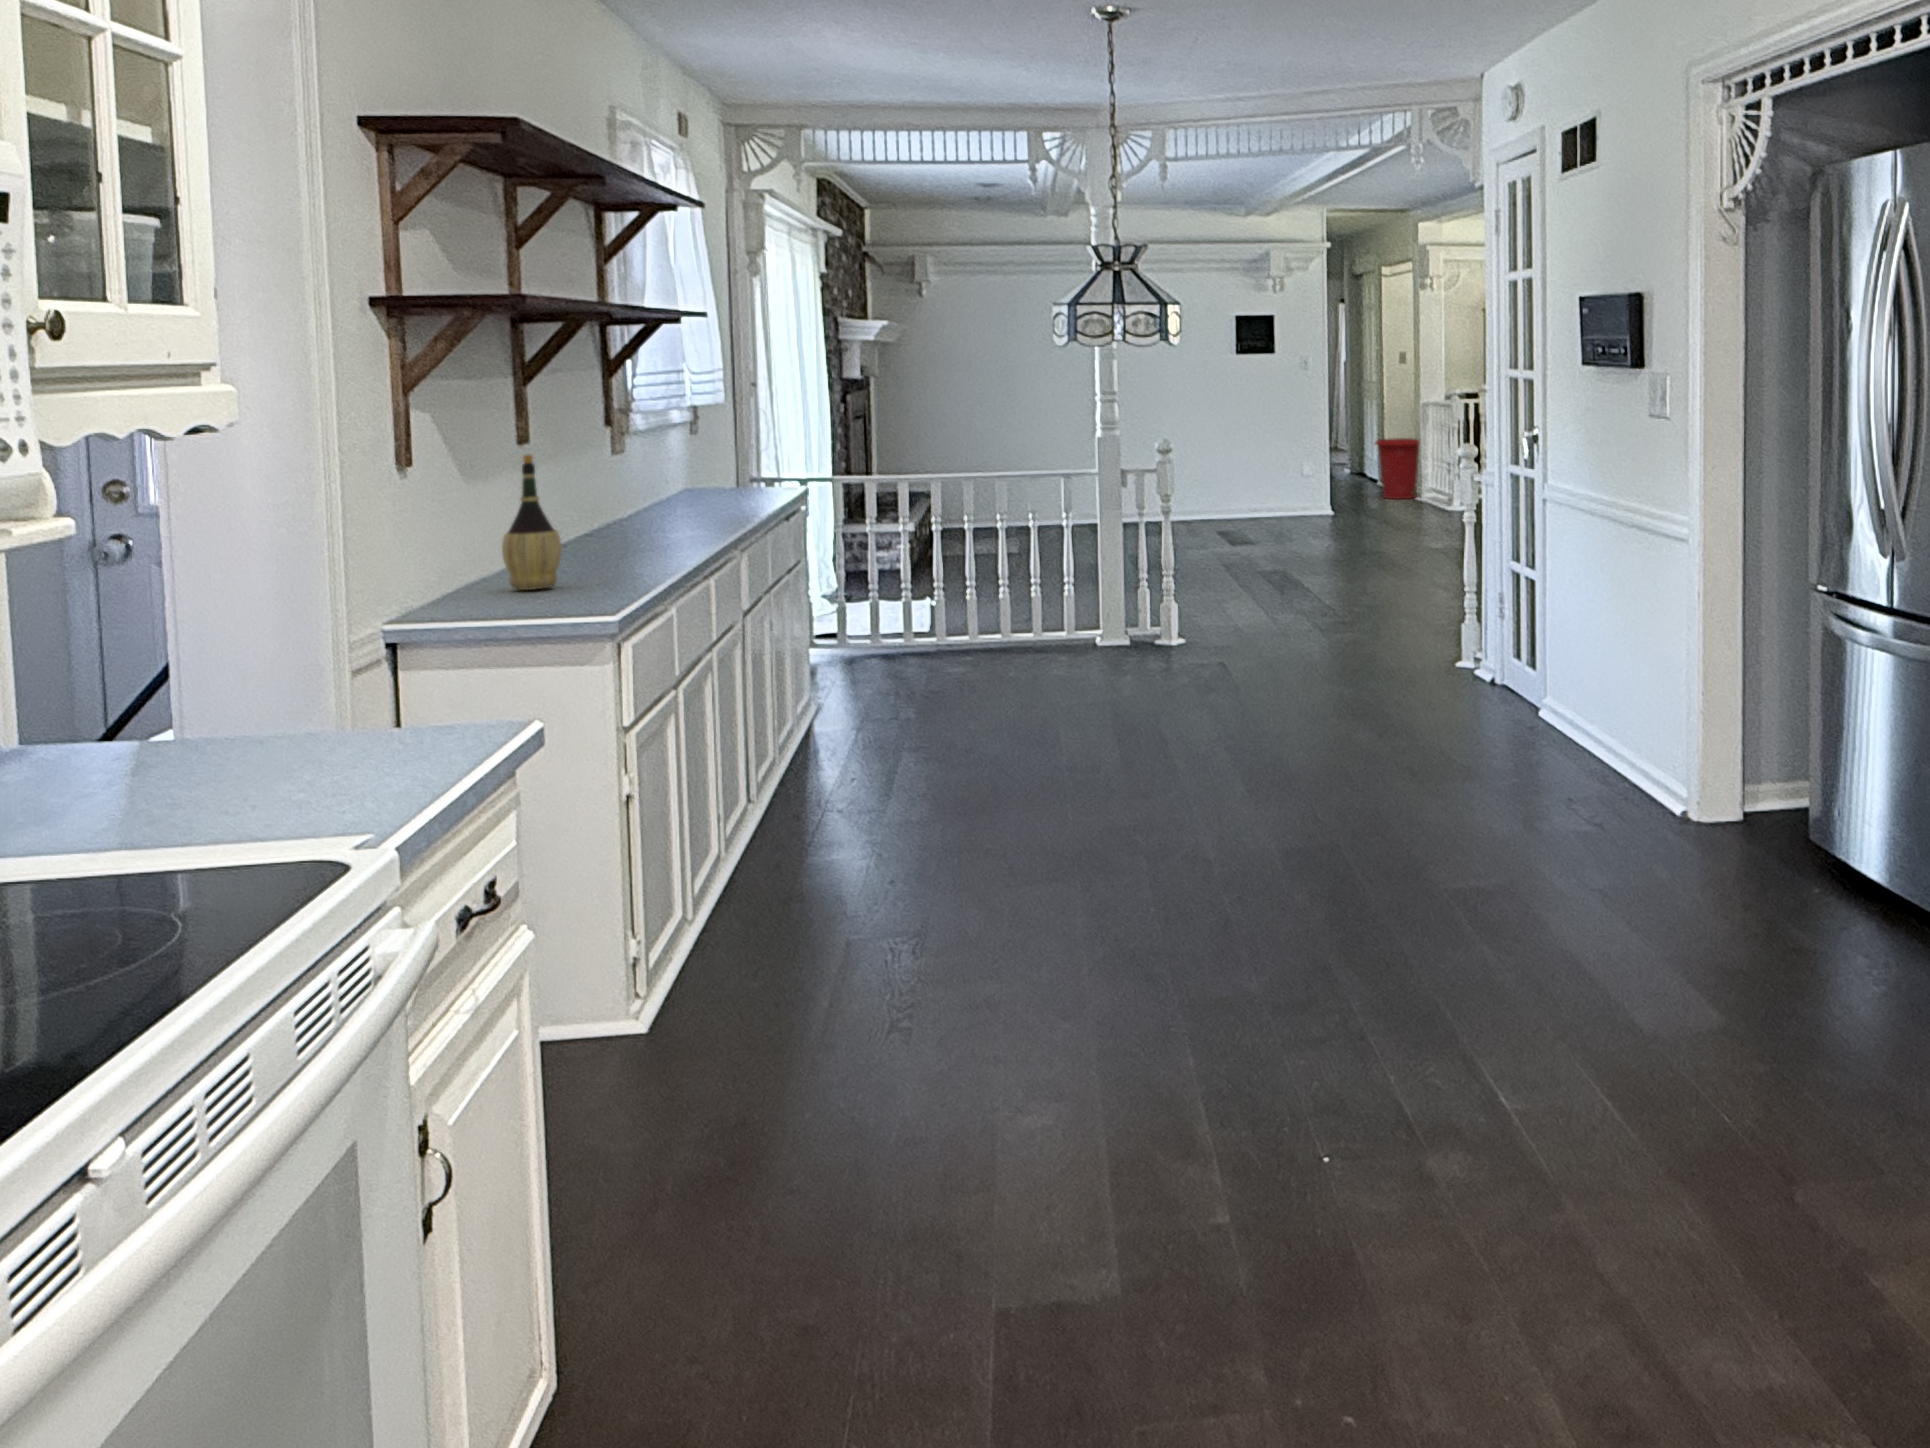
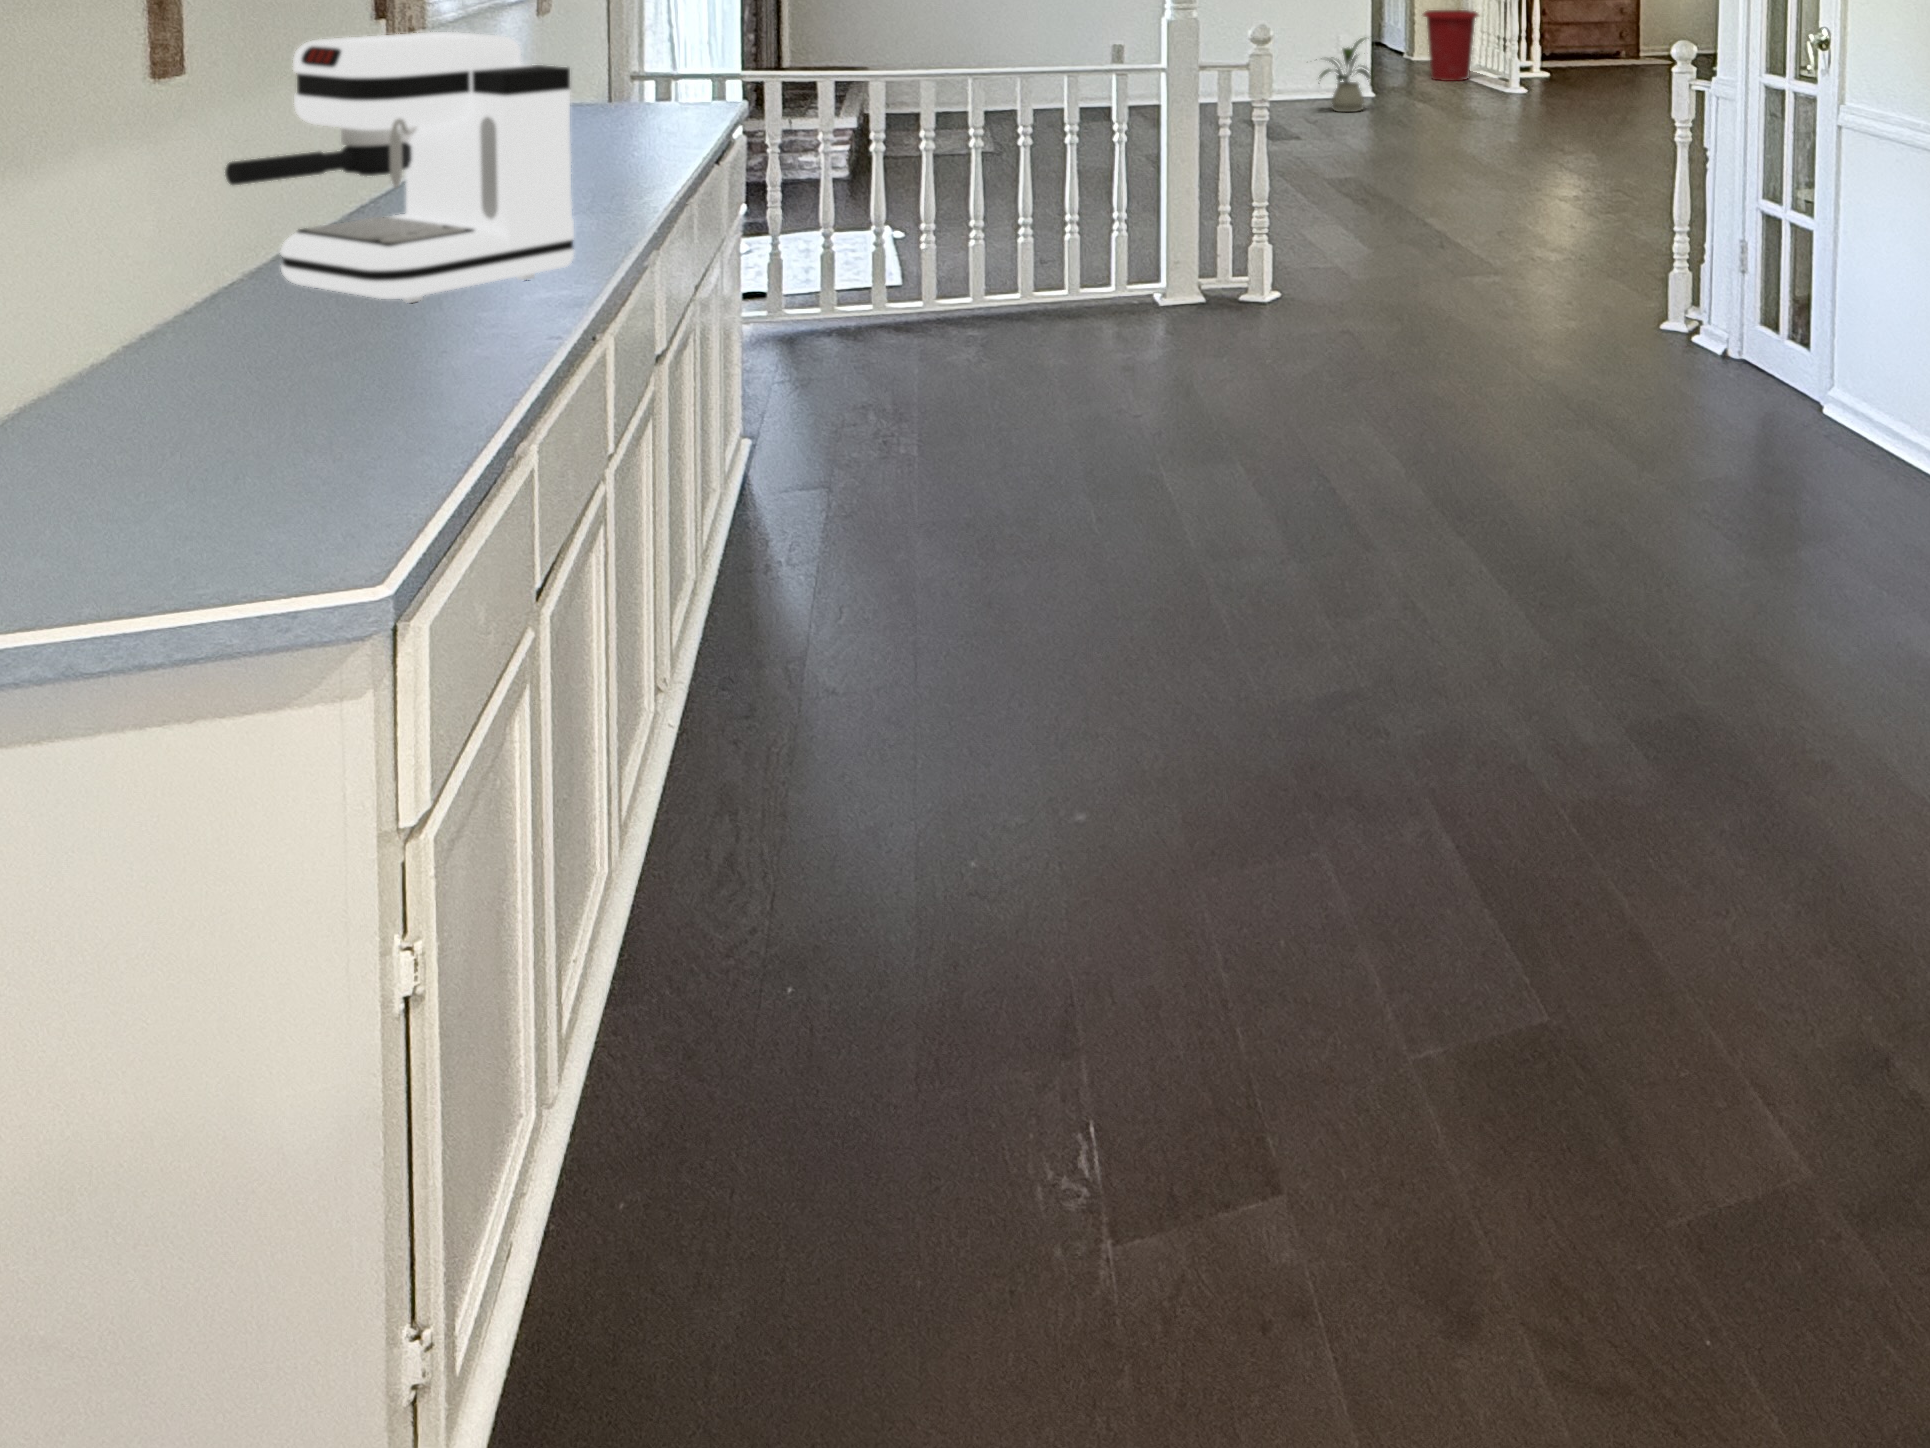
coffee maker: none [548,426,699,556] -> present [225,32,574,303]
wine bottle: present [502,454,562,590] -> none [62,134,236,462]
house plant: none [1263,460,1323,522] -> present [1320,38,1371,112]

